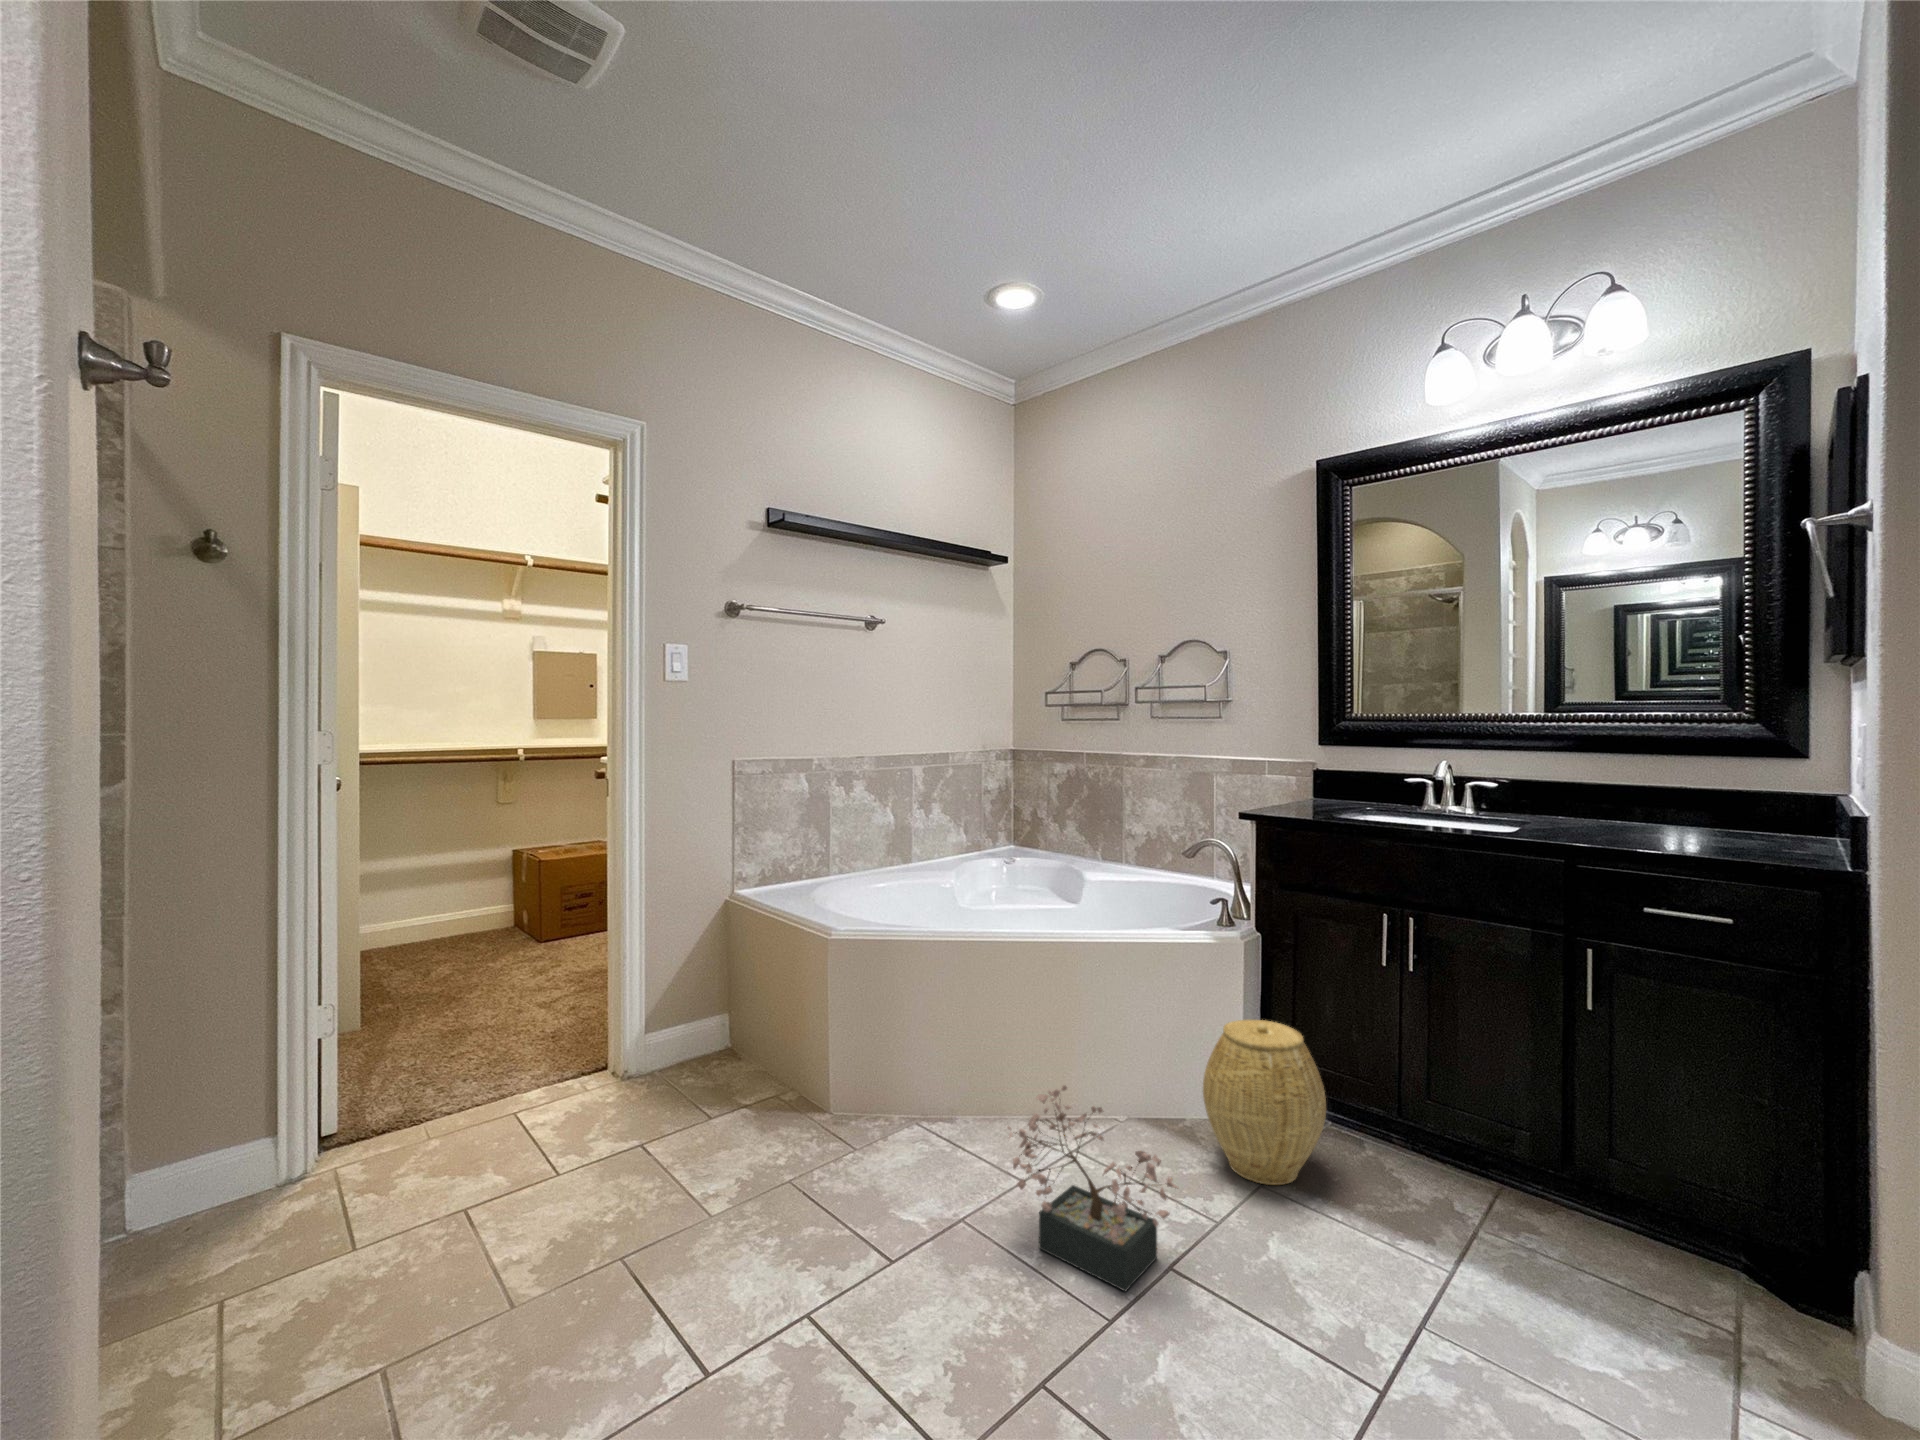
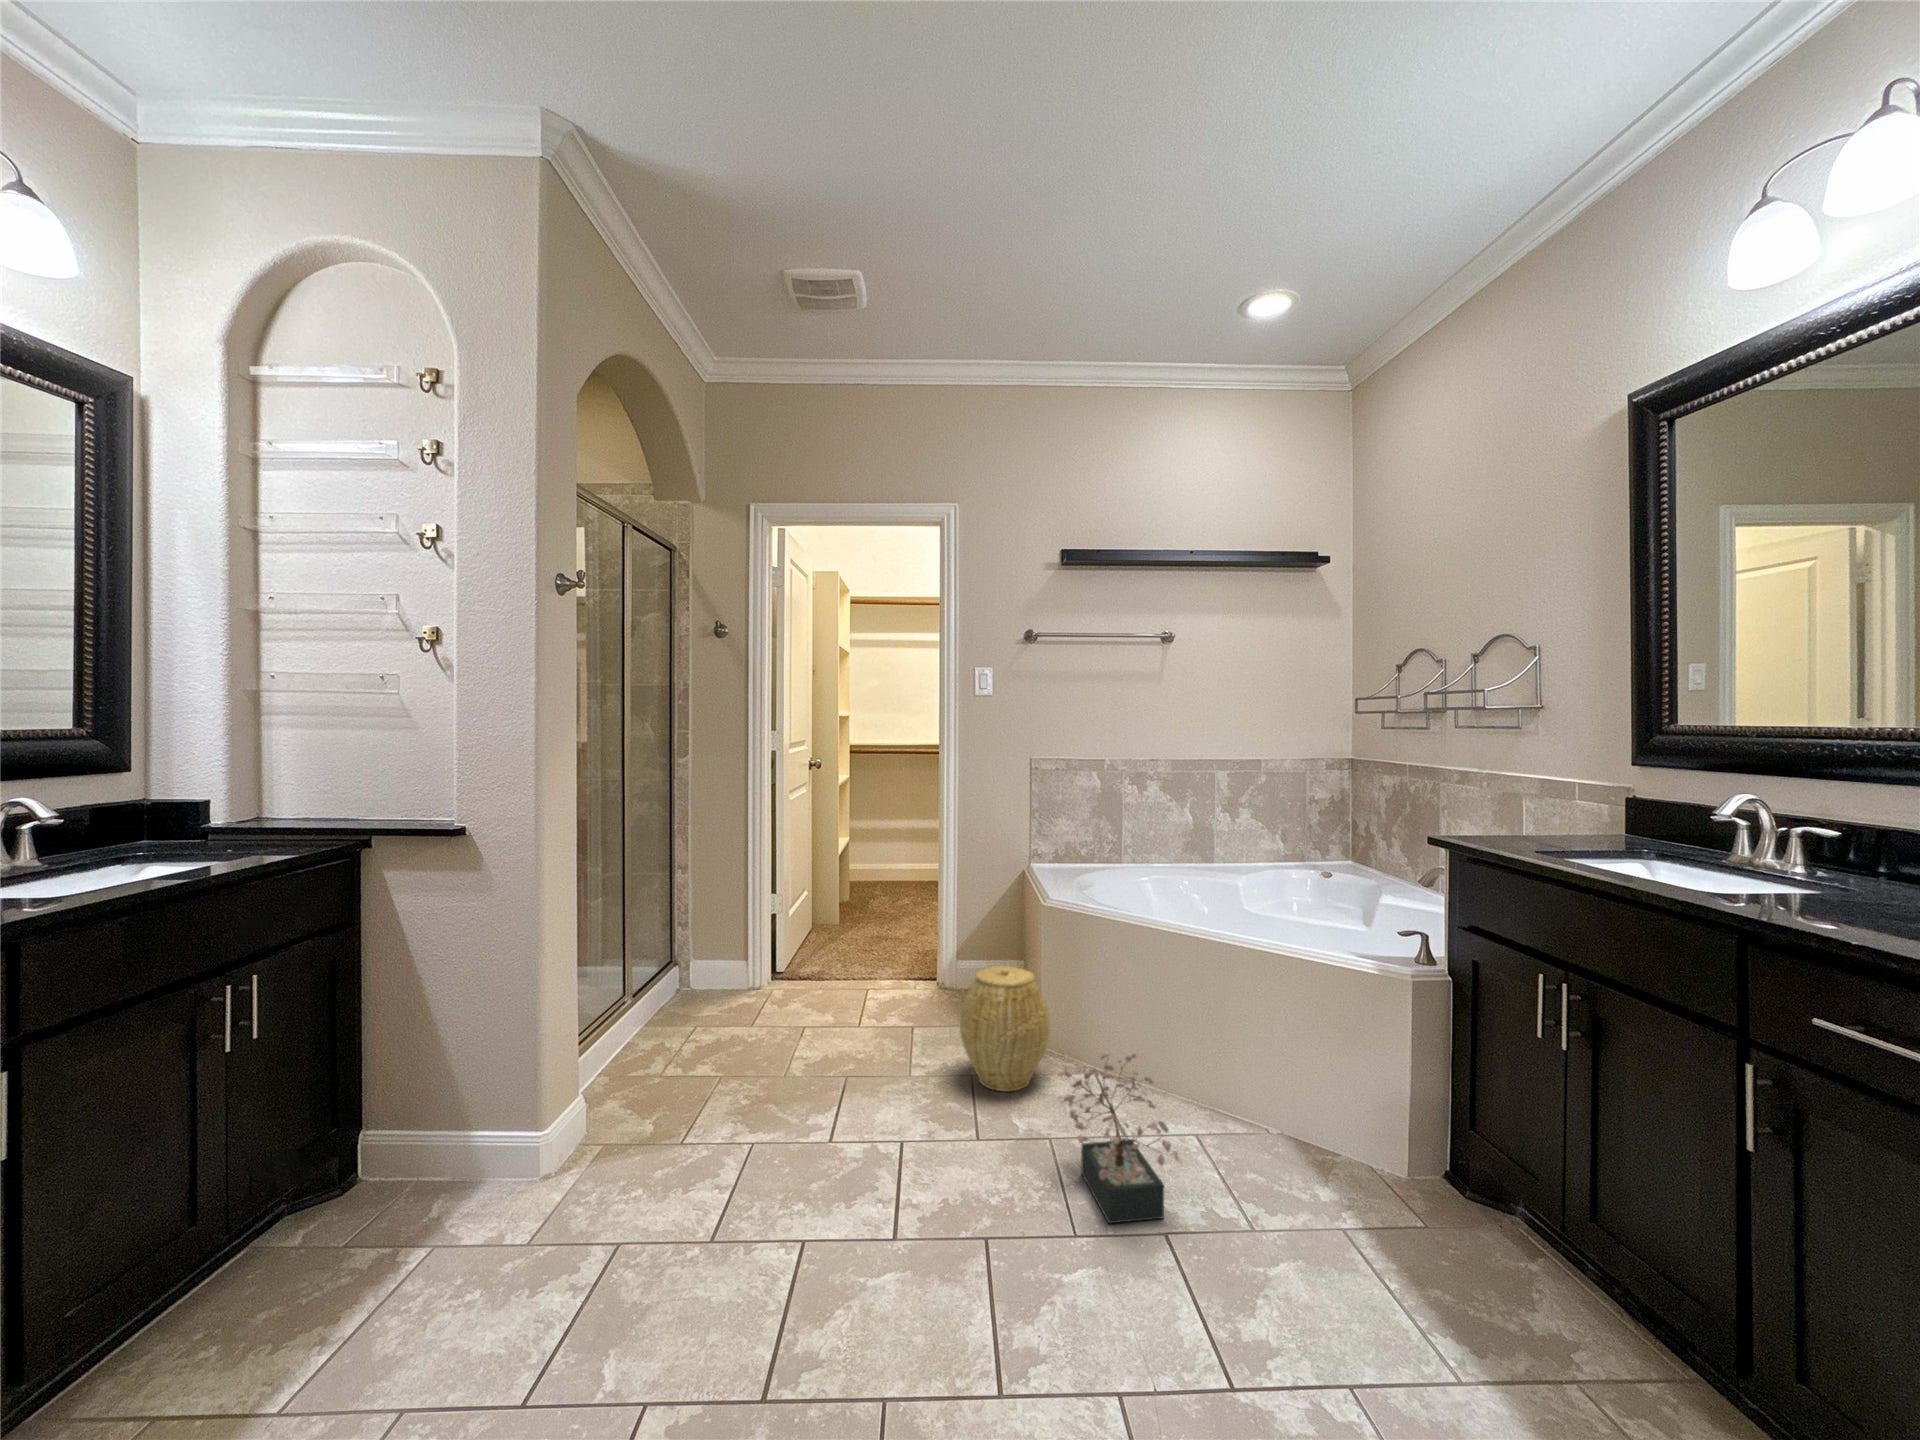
woven basket: present [1203,1020,1326,1185] -> present [960,966,1050,1091]

